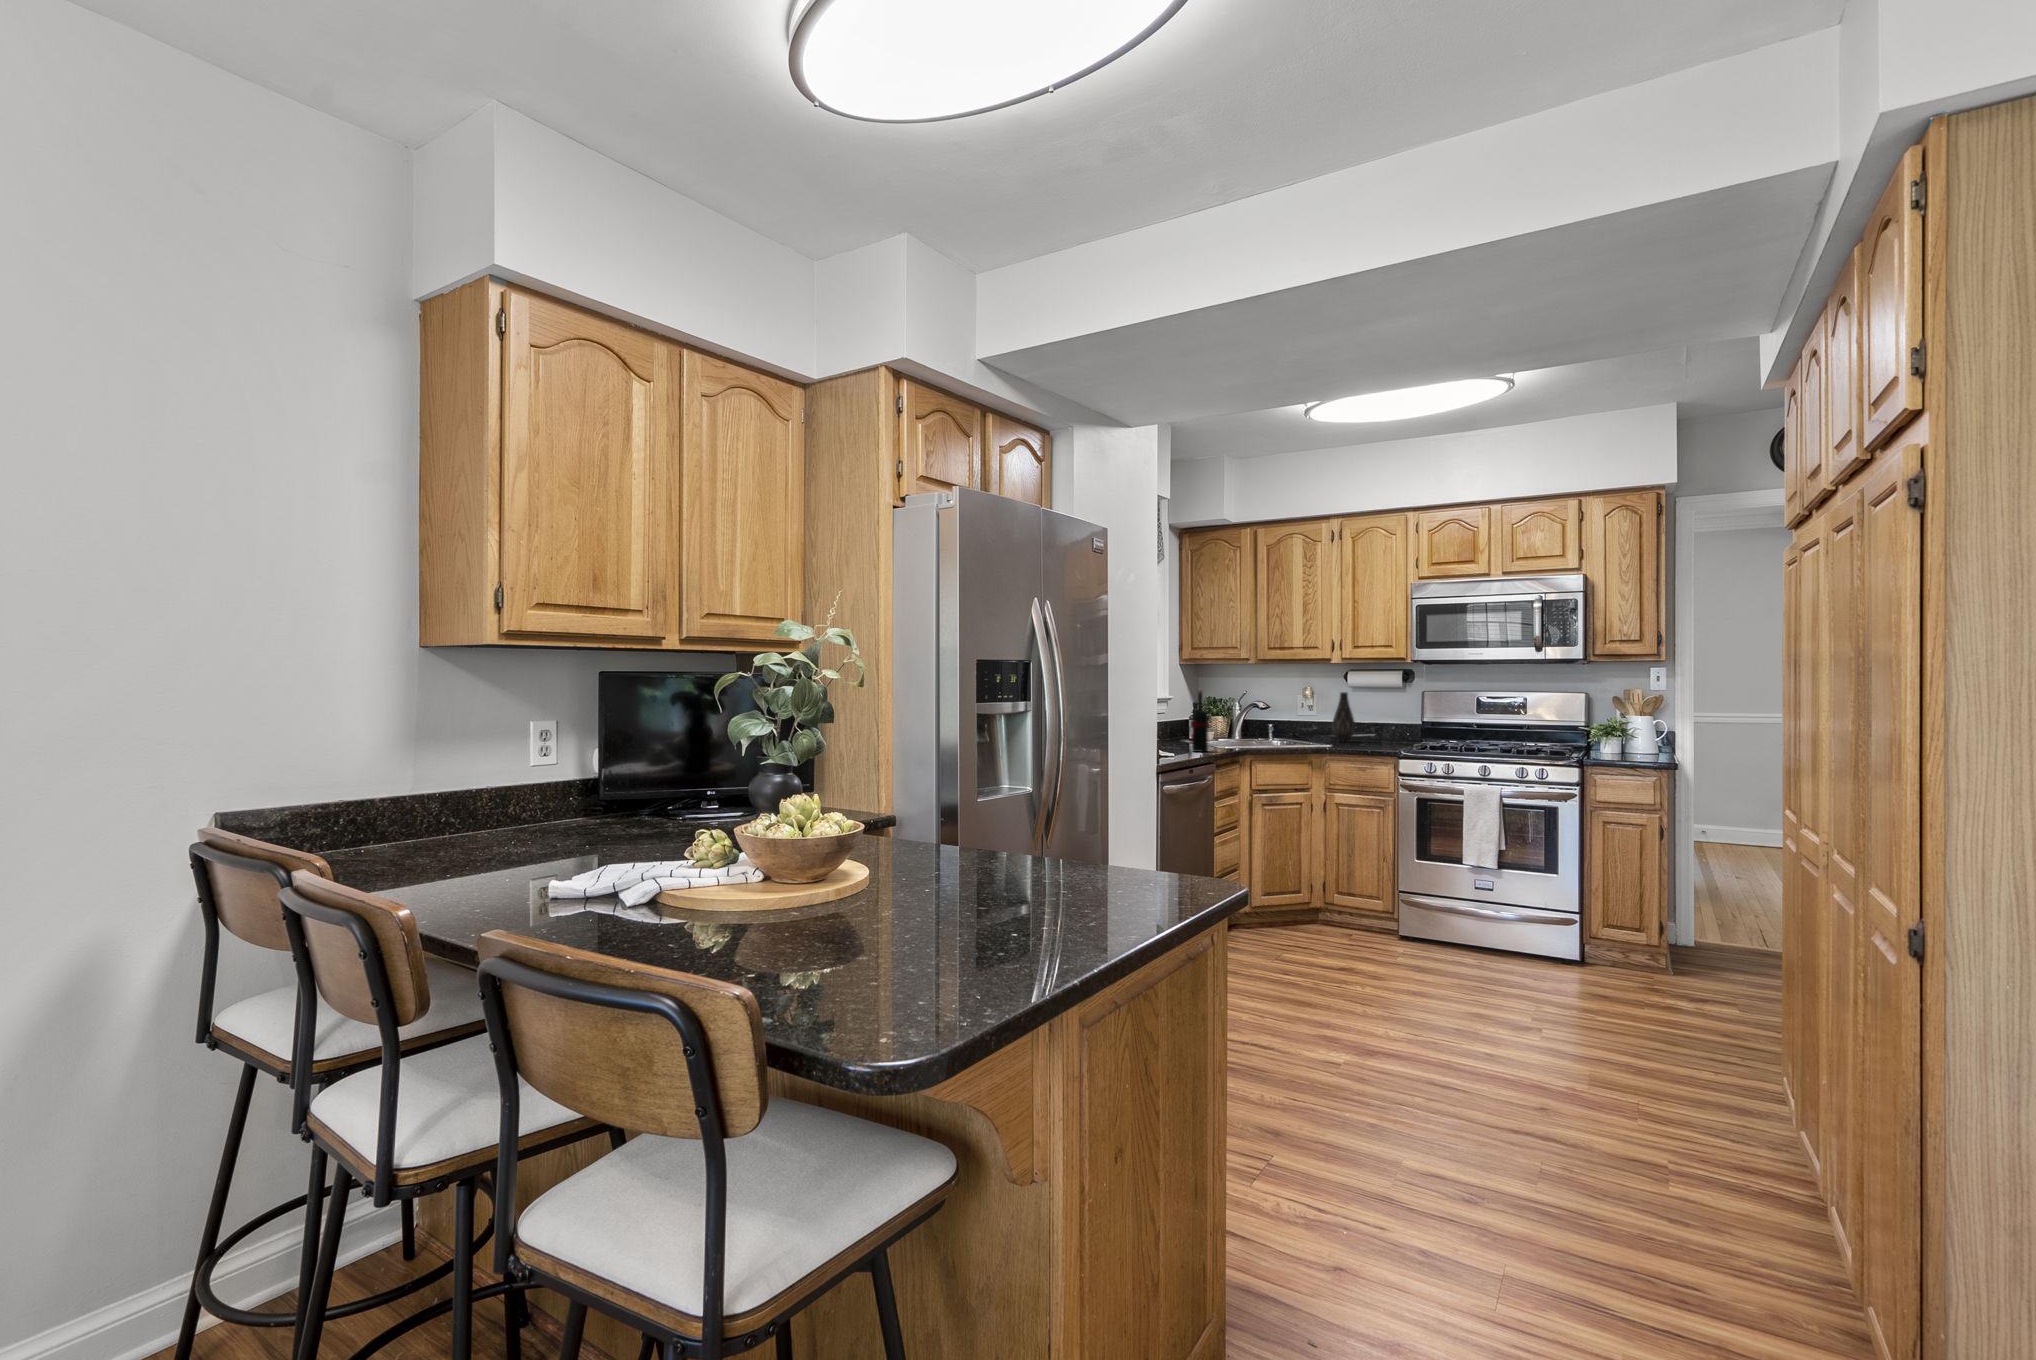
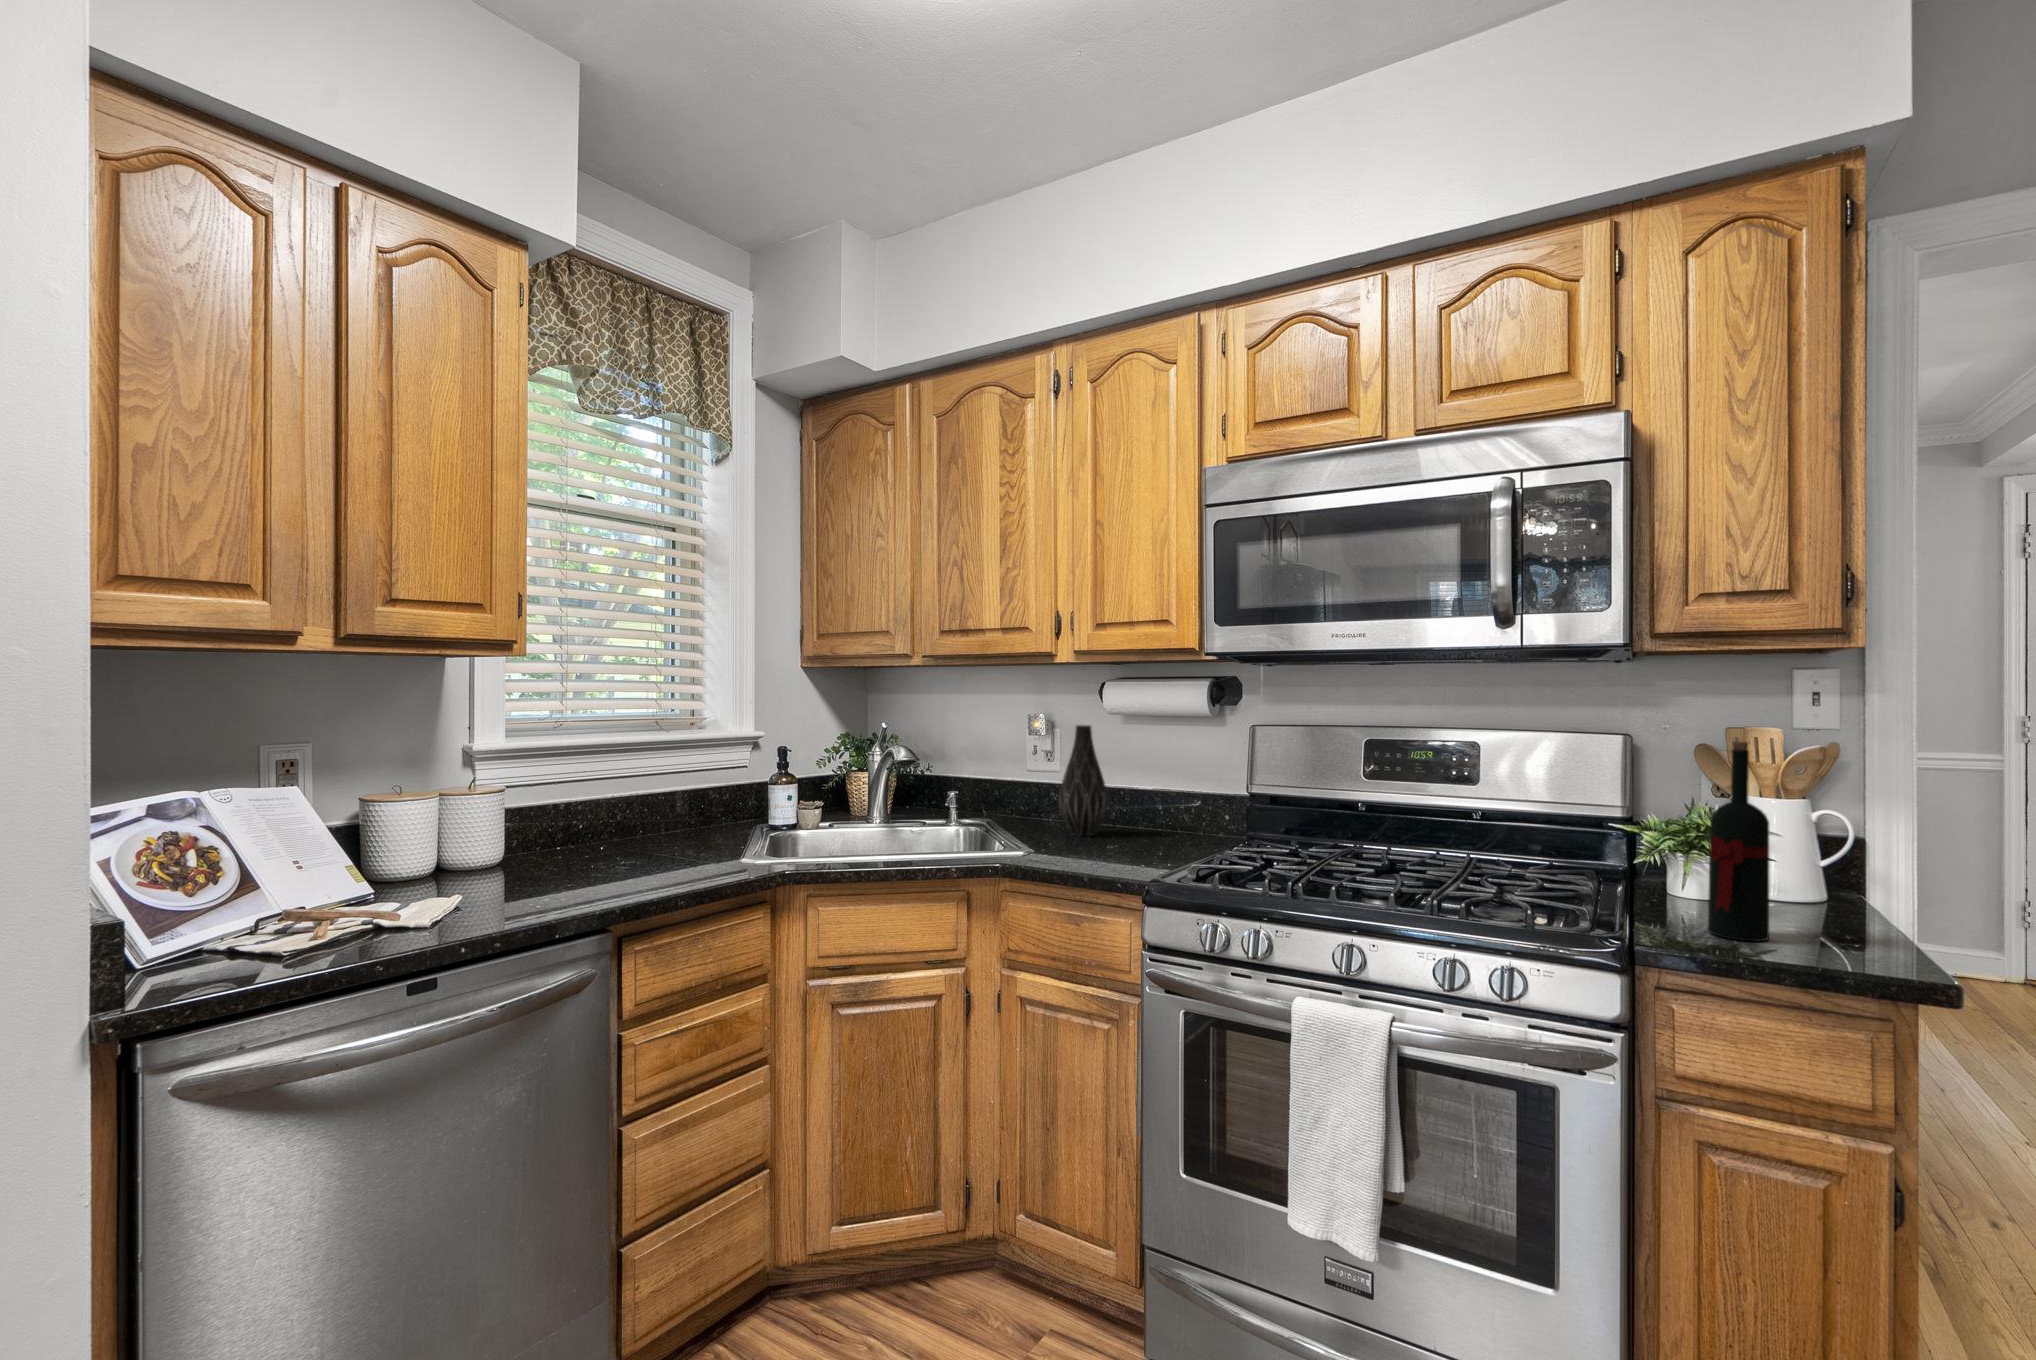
wine bottle: present [1190,691,1208,752] -> present [1708,741,1769,941]

